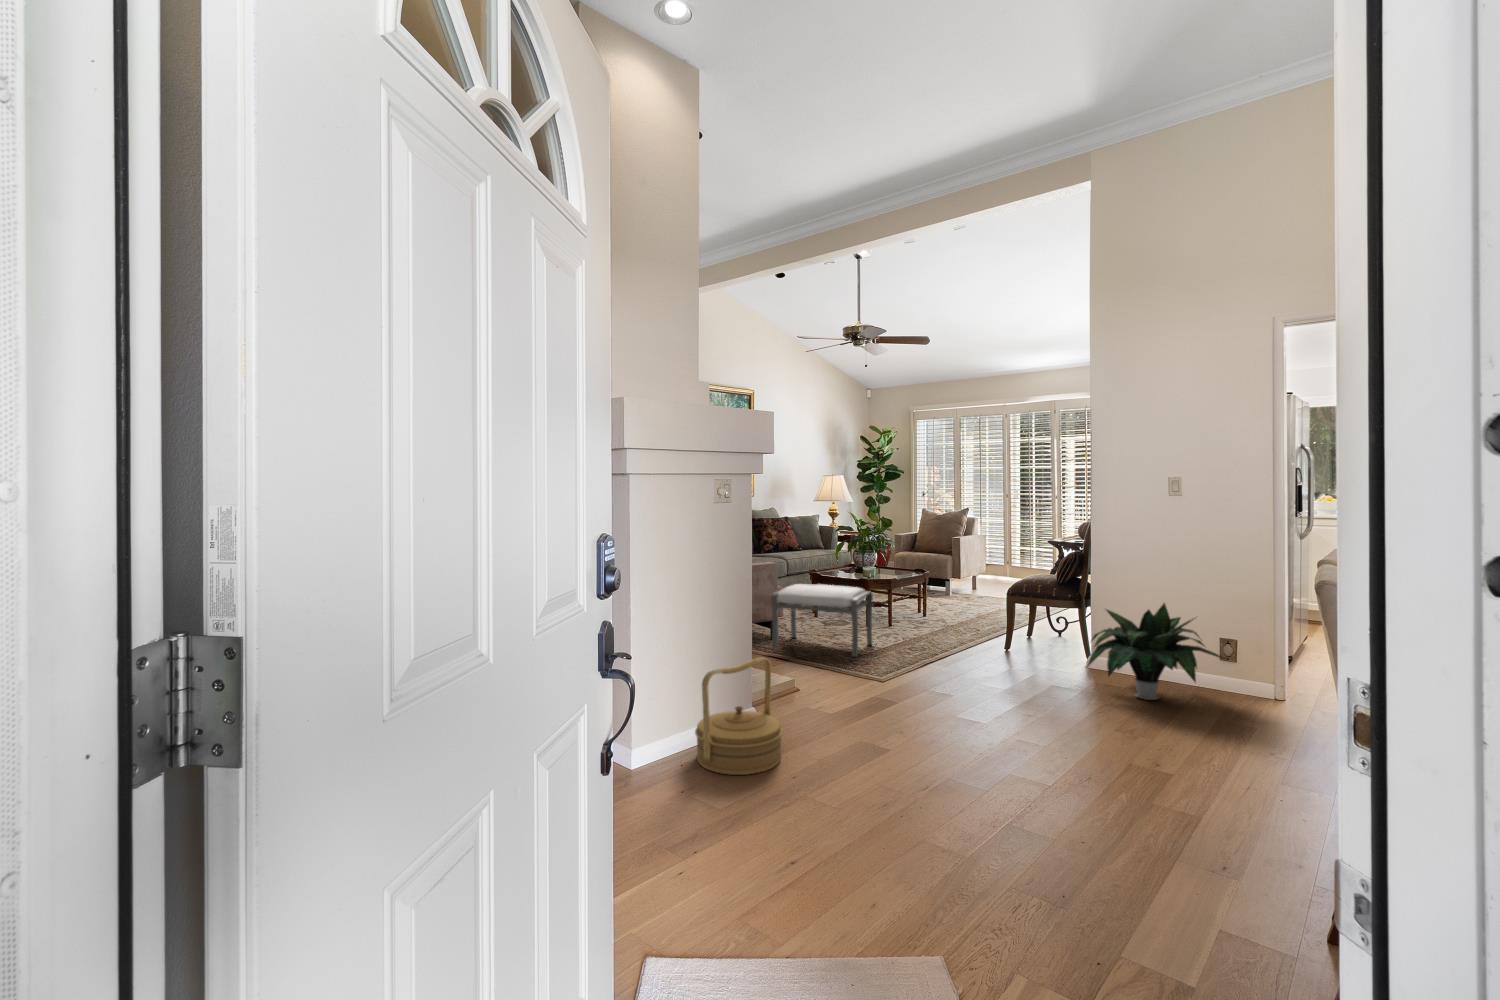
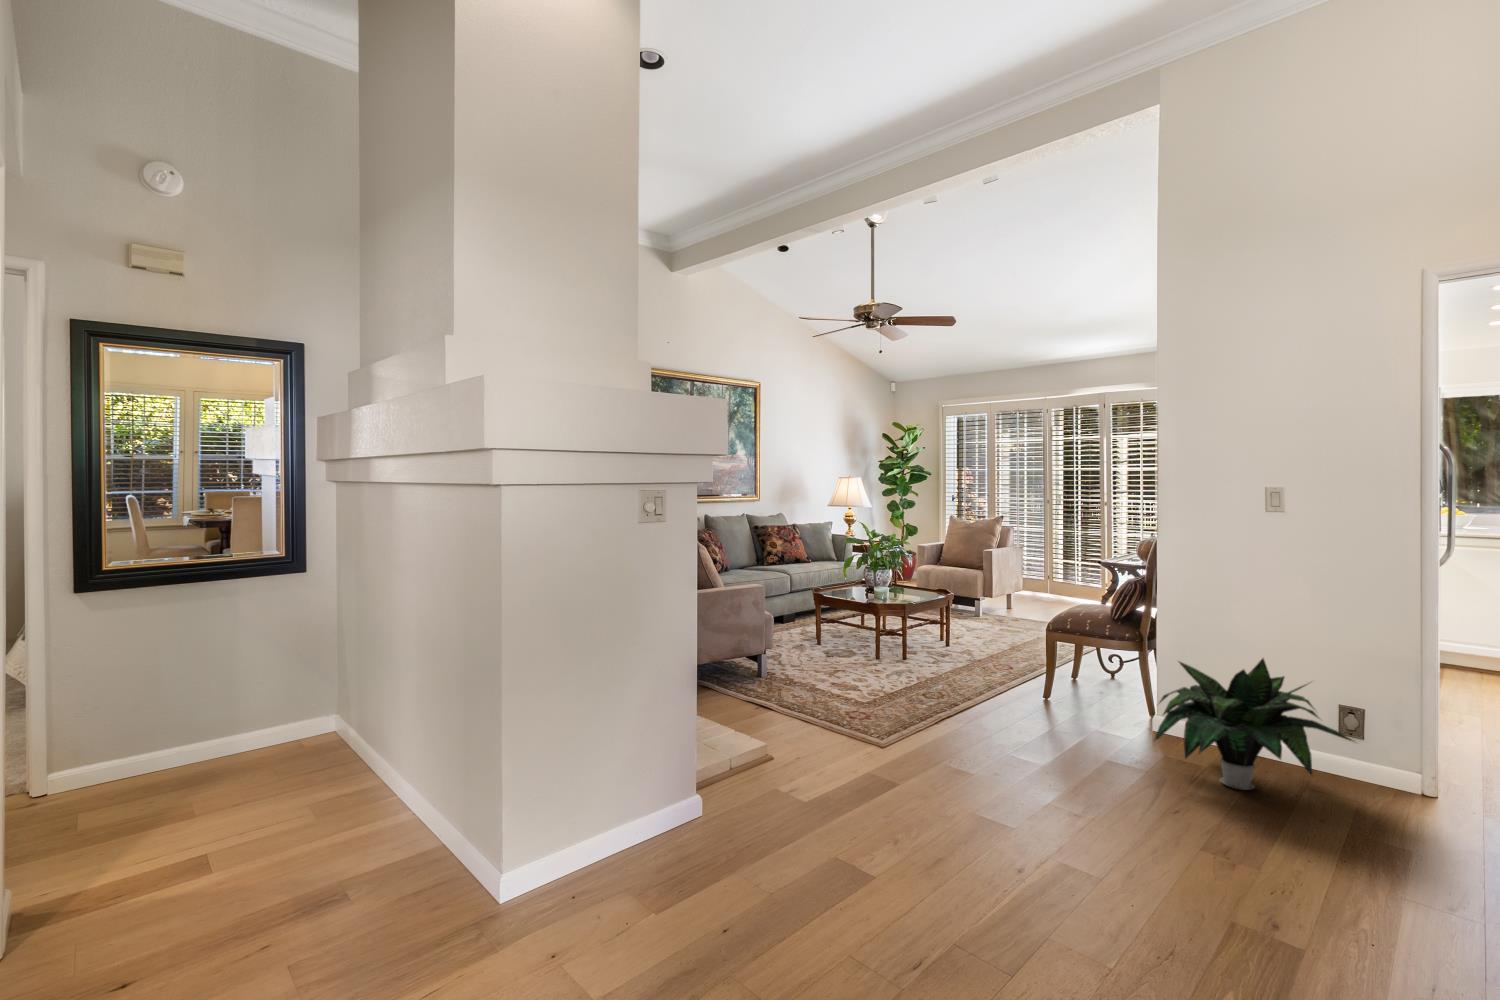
ottoman: present [771,584,873,657] -> none [755,610,880,705]
woven basket: present [695,657,783,775] -> none [602,735,725,916]

